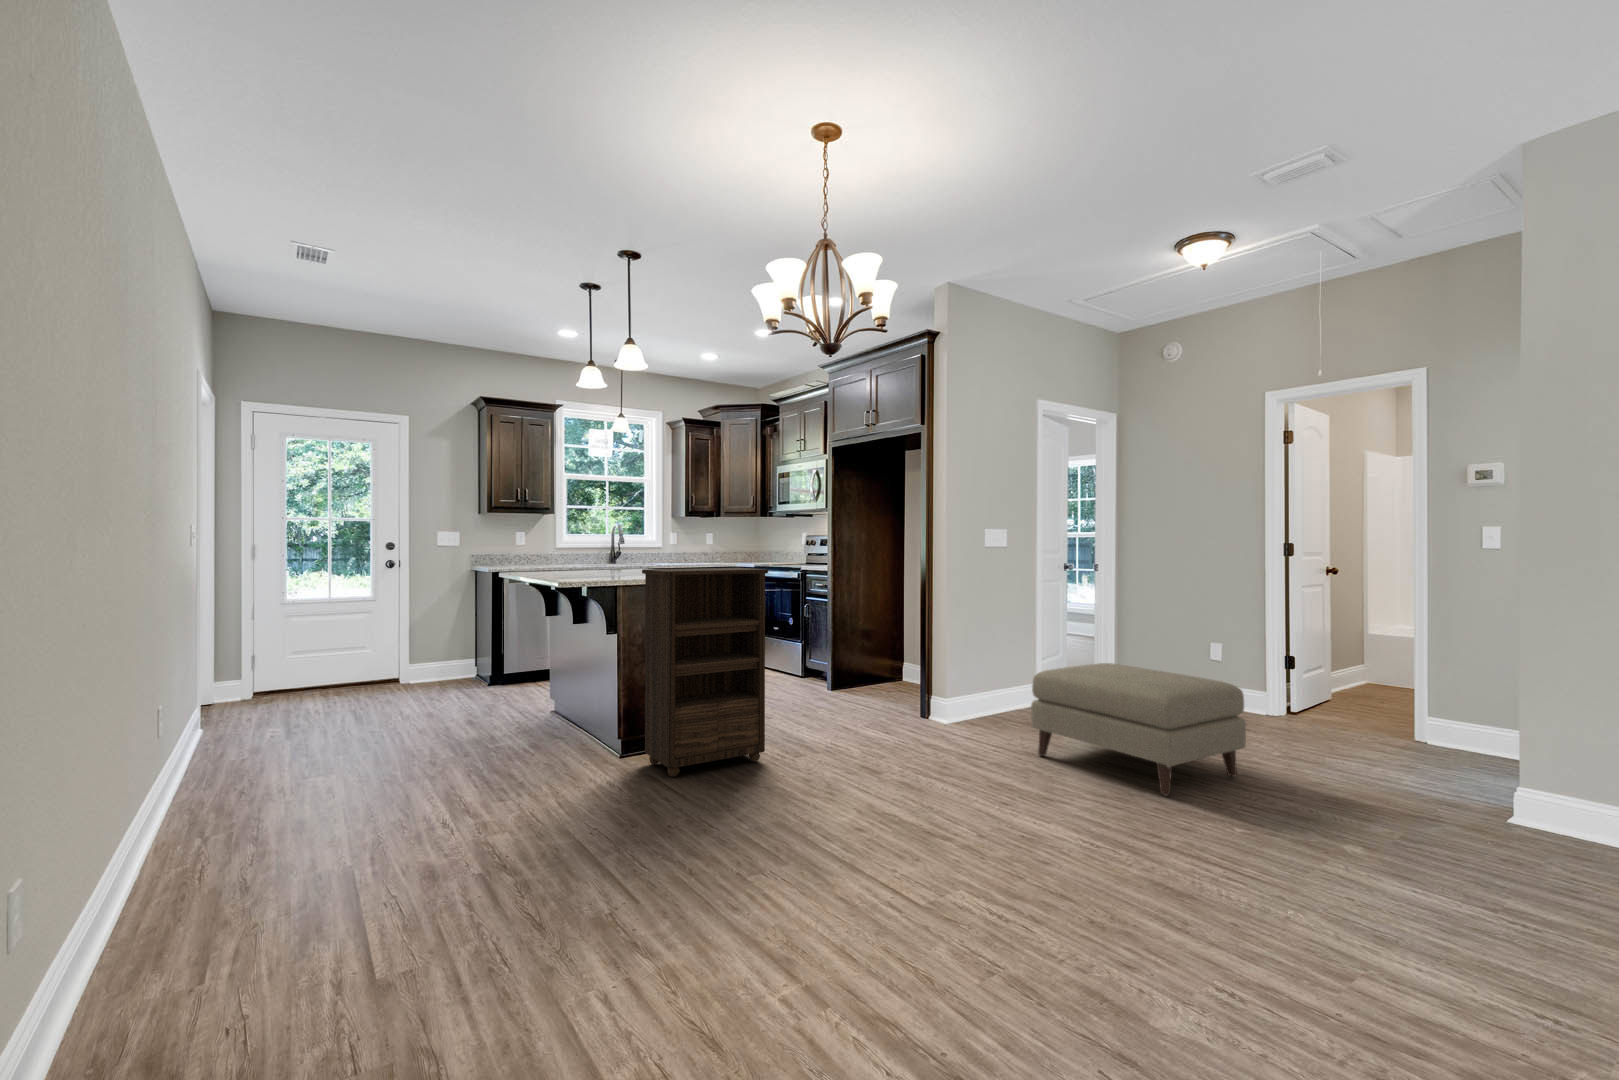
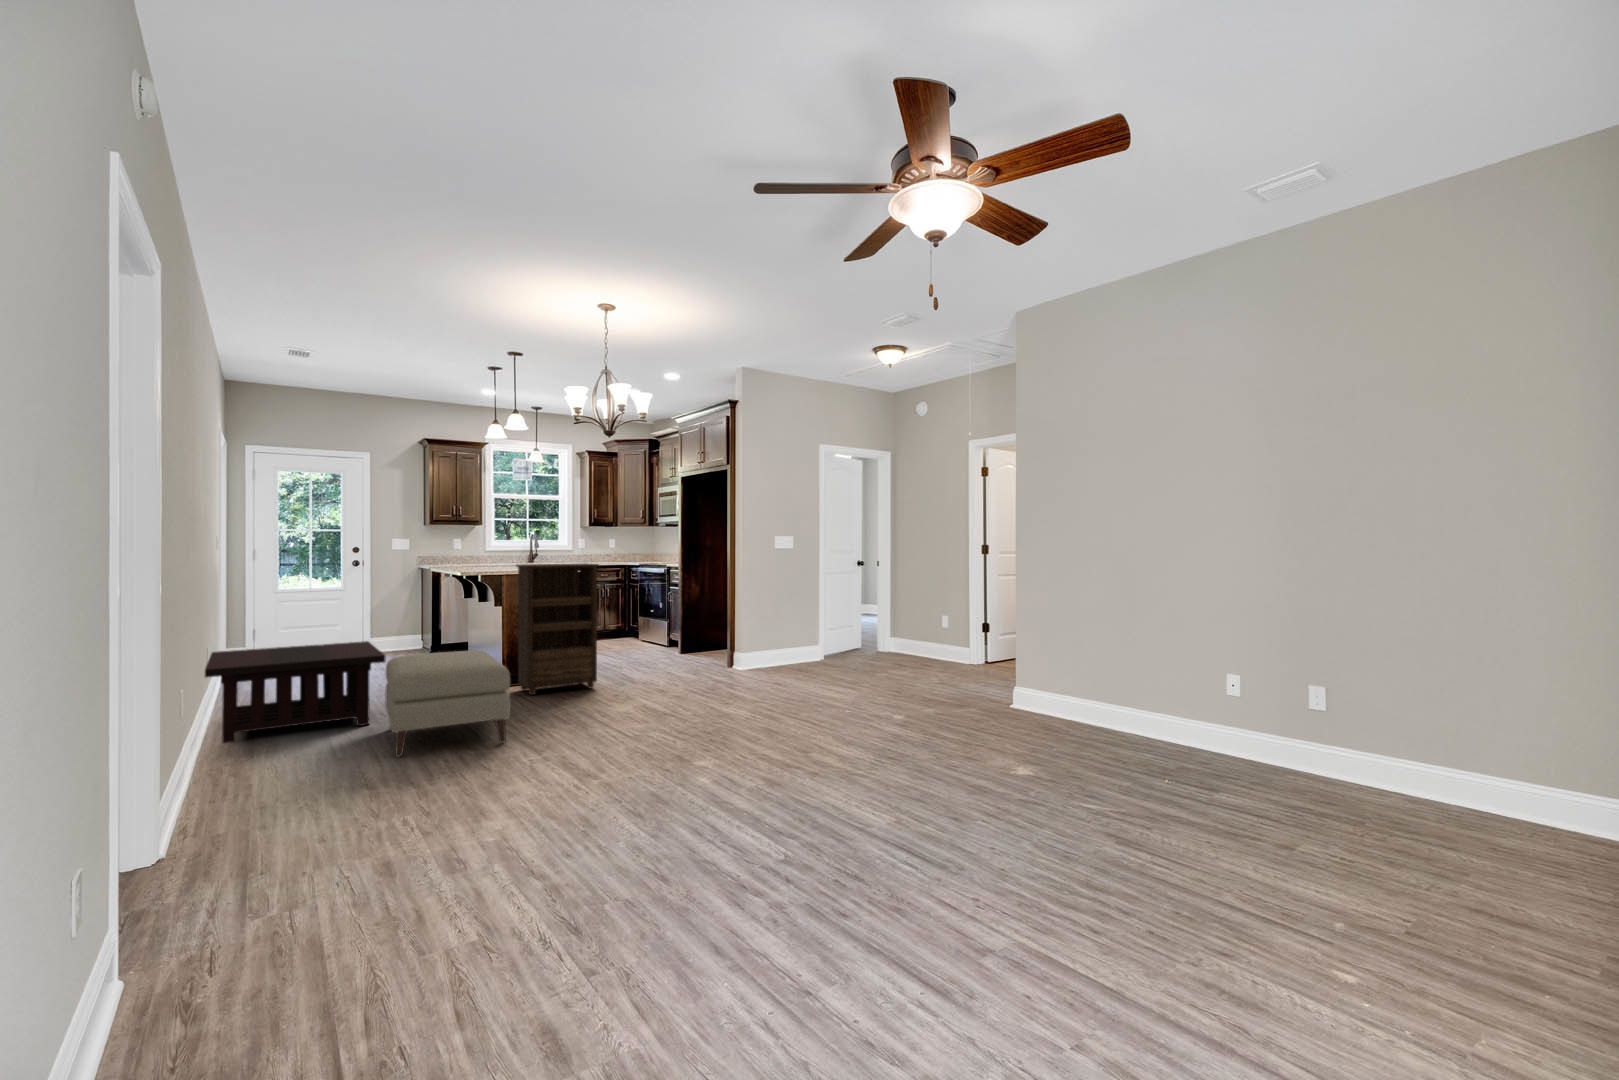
ottoman: present [1031,663,1246,796] -> present [386,651,510,757]
coffee table: none [118,692,457,915] -> present [205,641,386,743]

